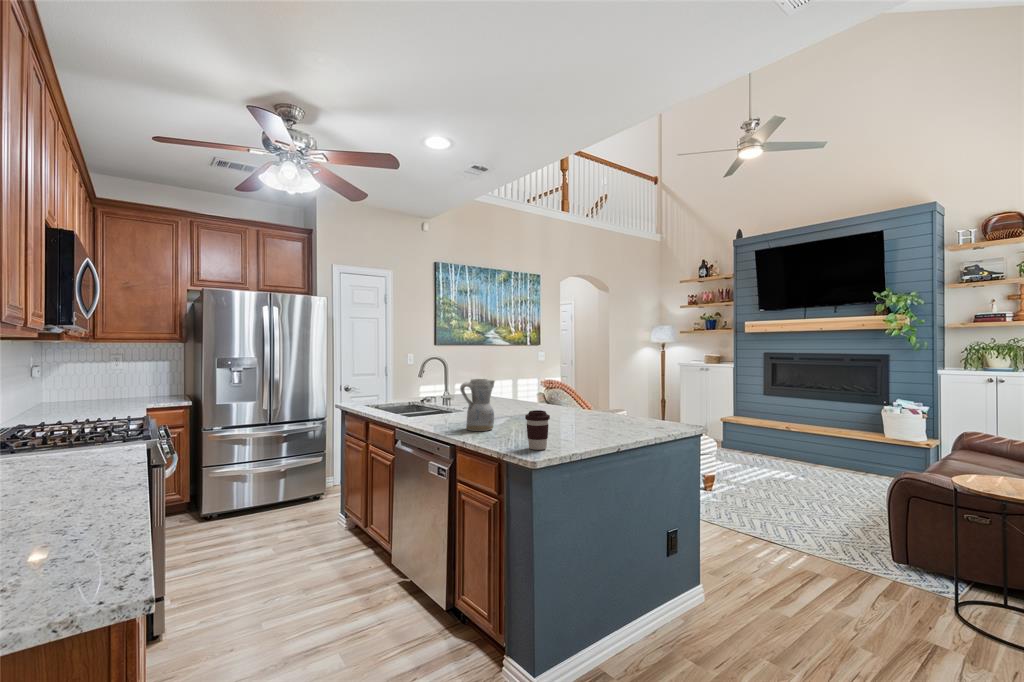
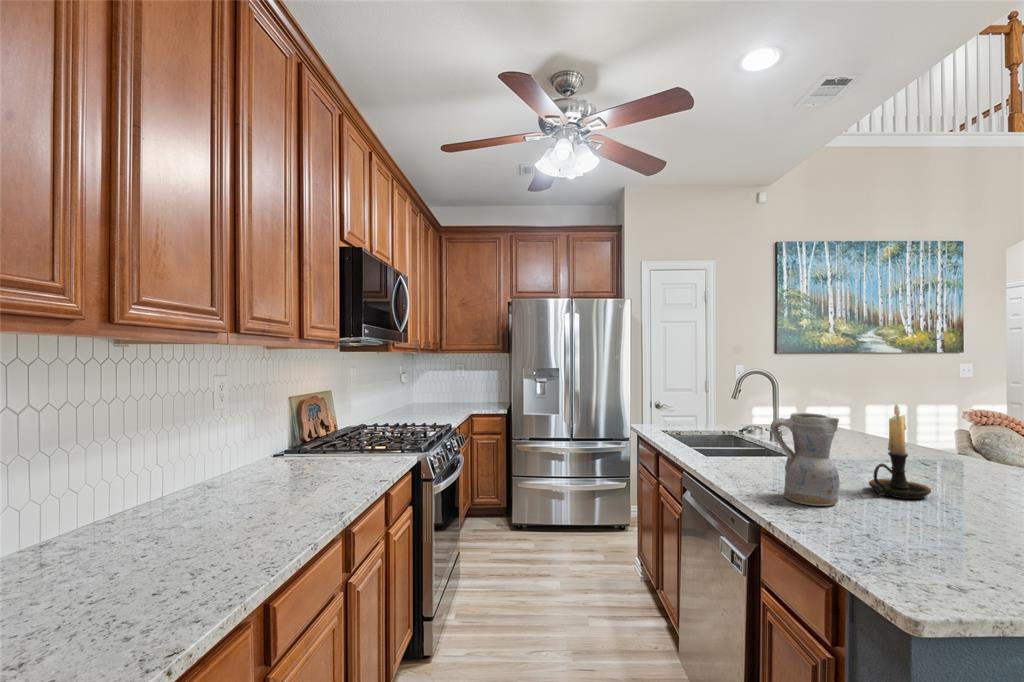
candle holder: none [505,371,532,423] -> present [869,403,931,499]
coffee cup: present [525,410,550,450] -> none [895,496,964,589]

